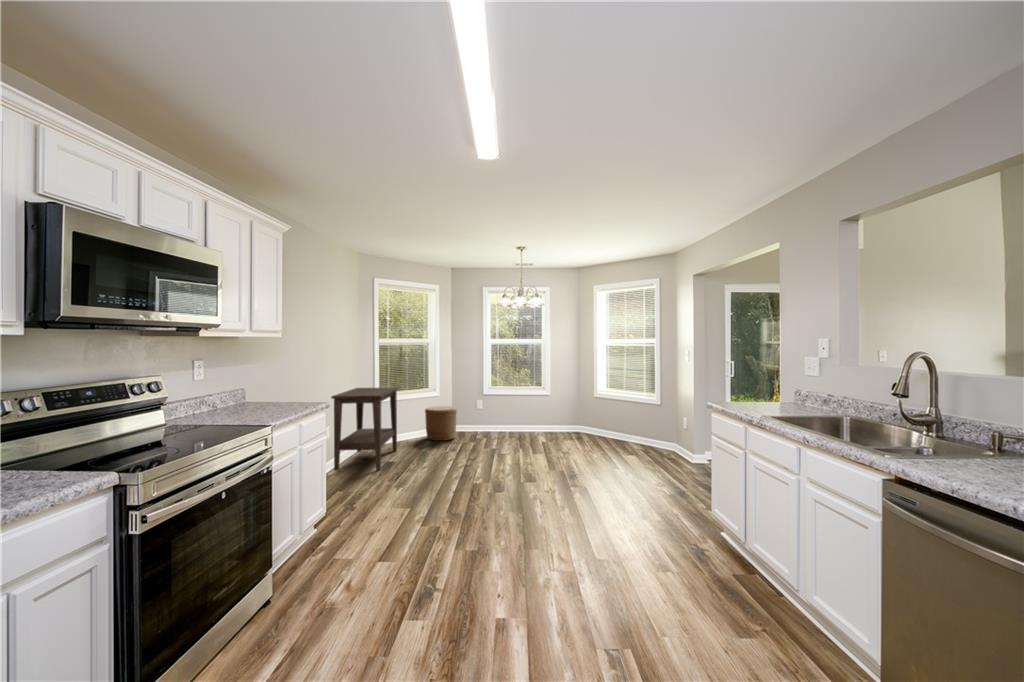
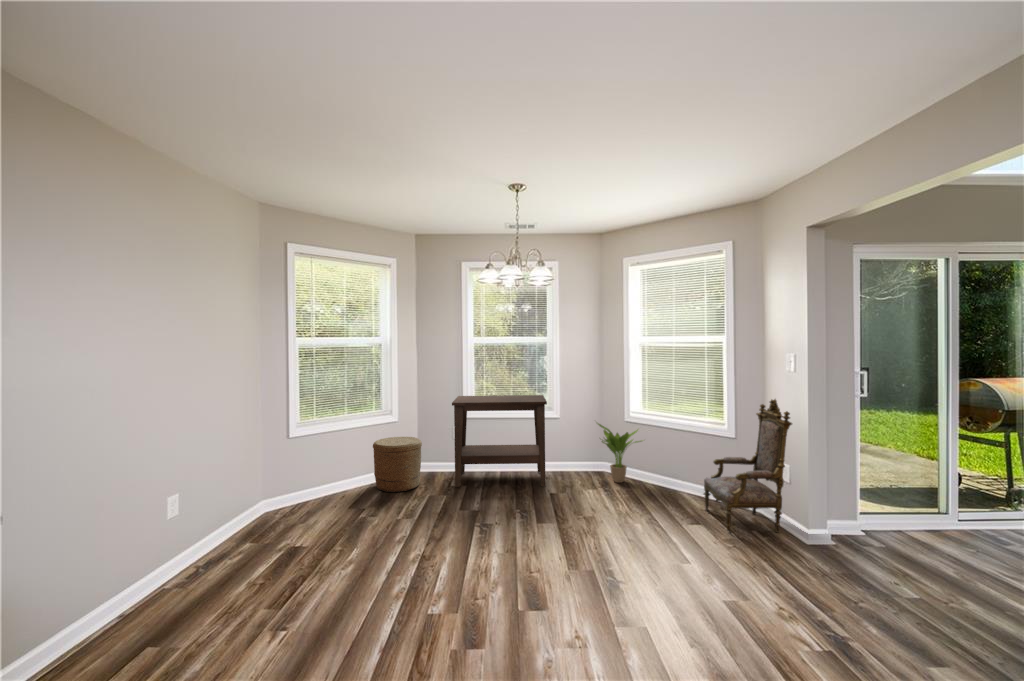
armchair: none [638,378,687,459] -> present [704,399,792,534]
side table: present [331,387,399,471] -> present [452,395,547,487]
potted plant: none [573,396,607,437] -> present [597,423,641,483]

